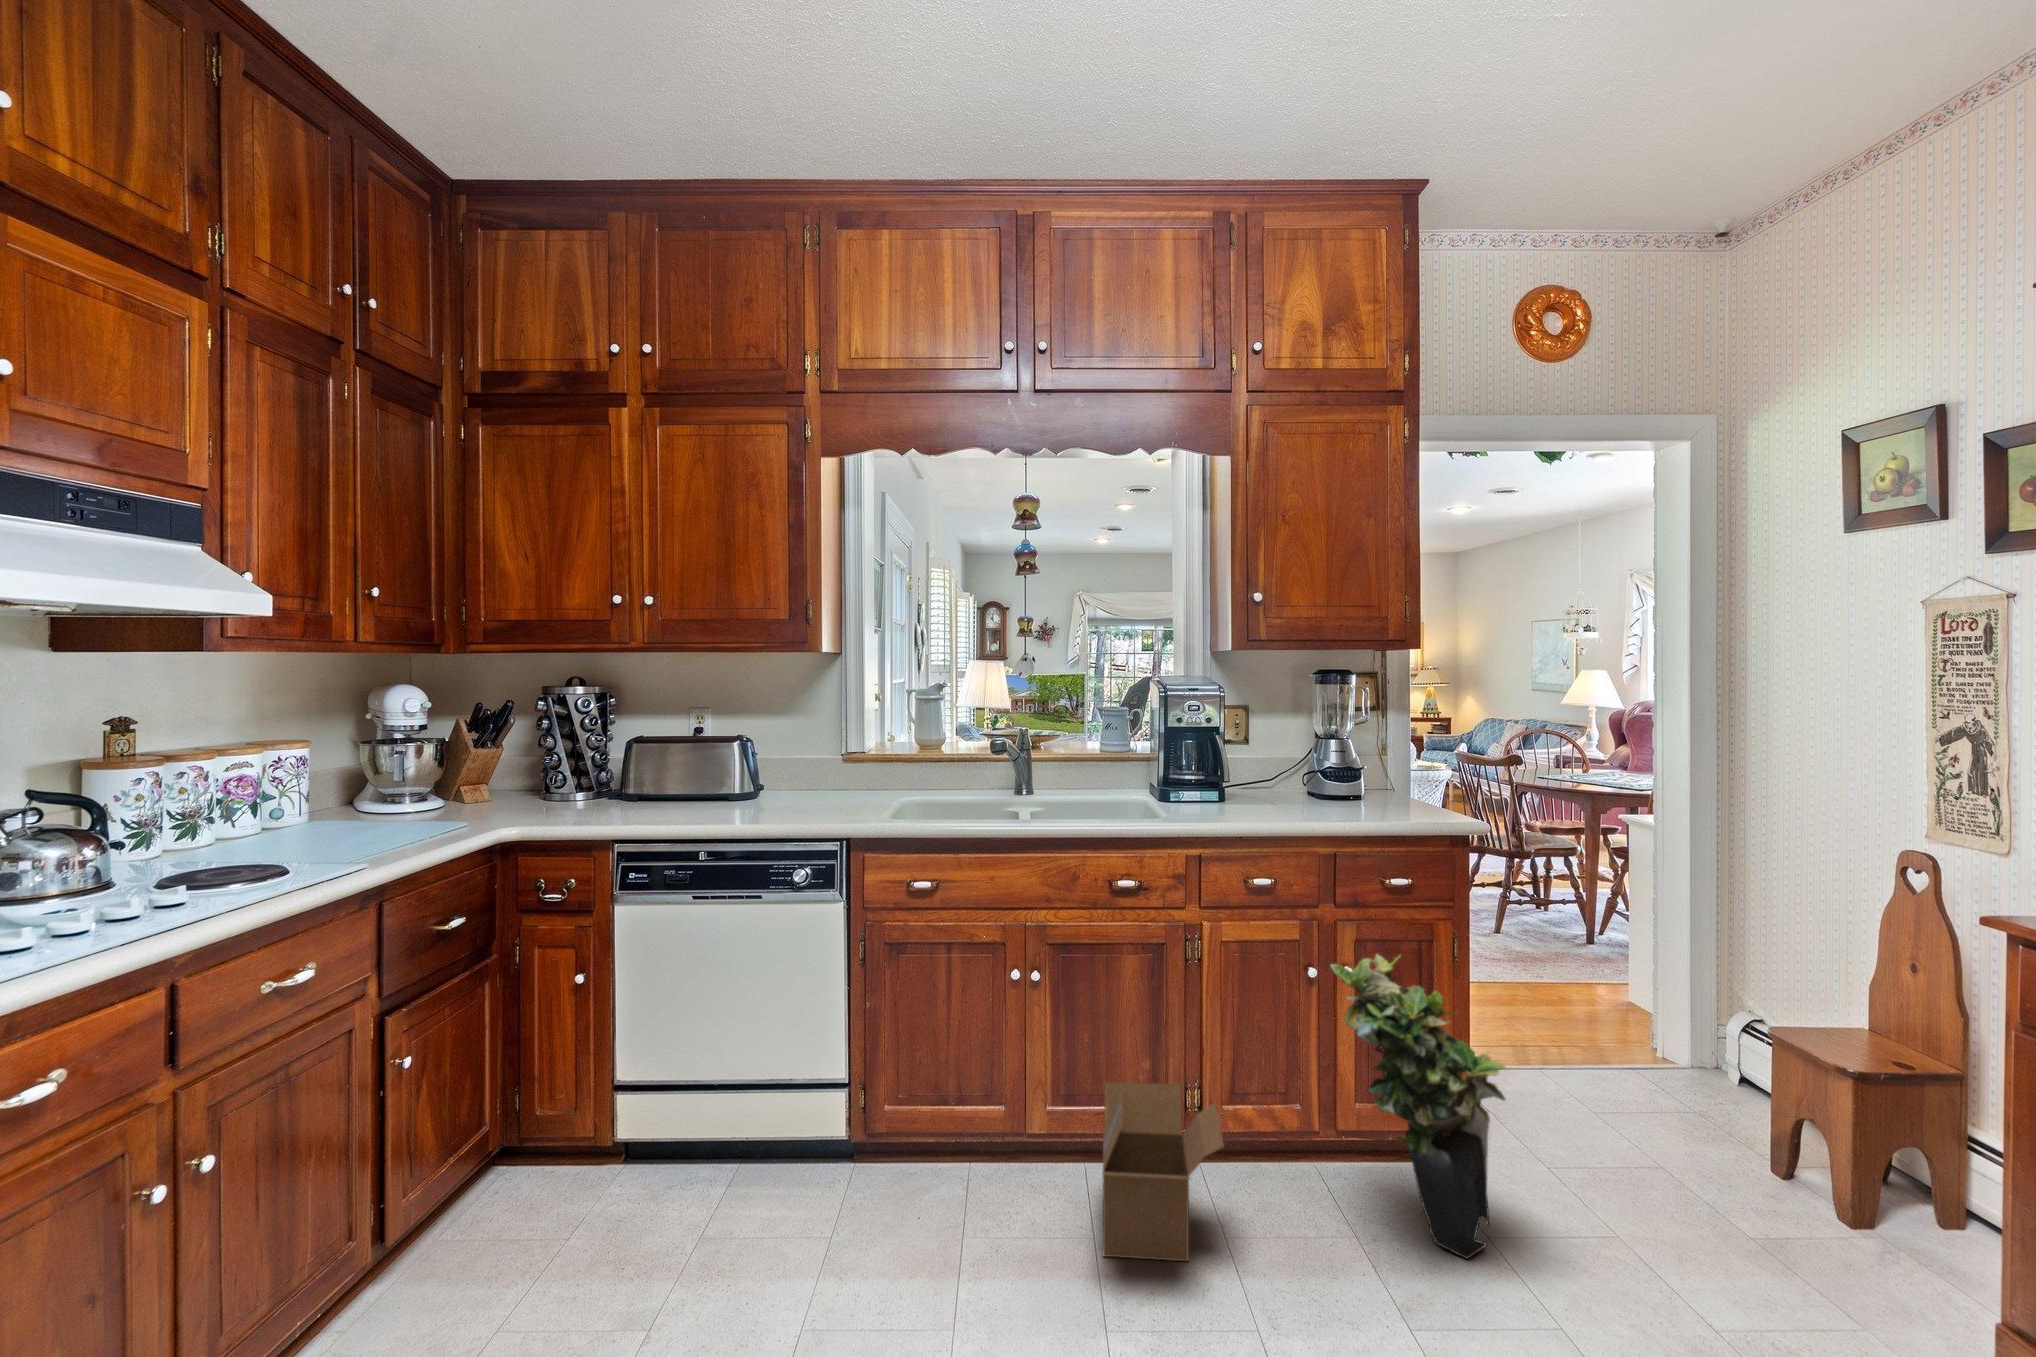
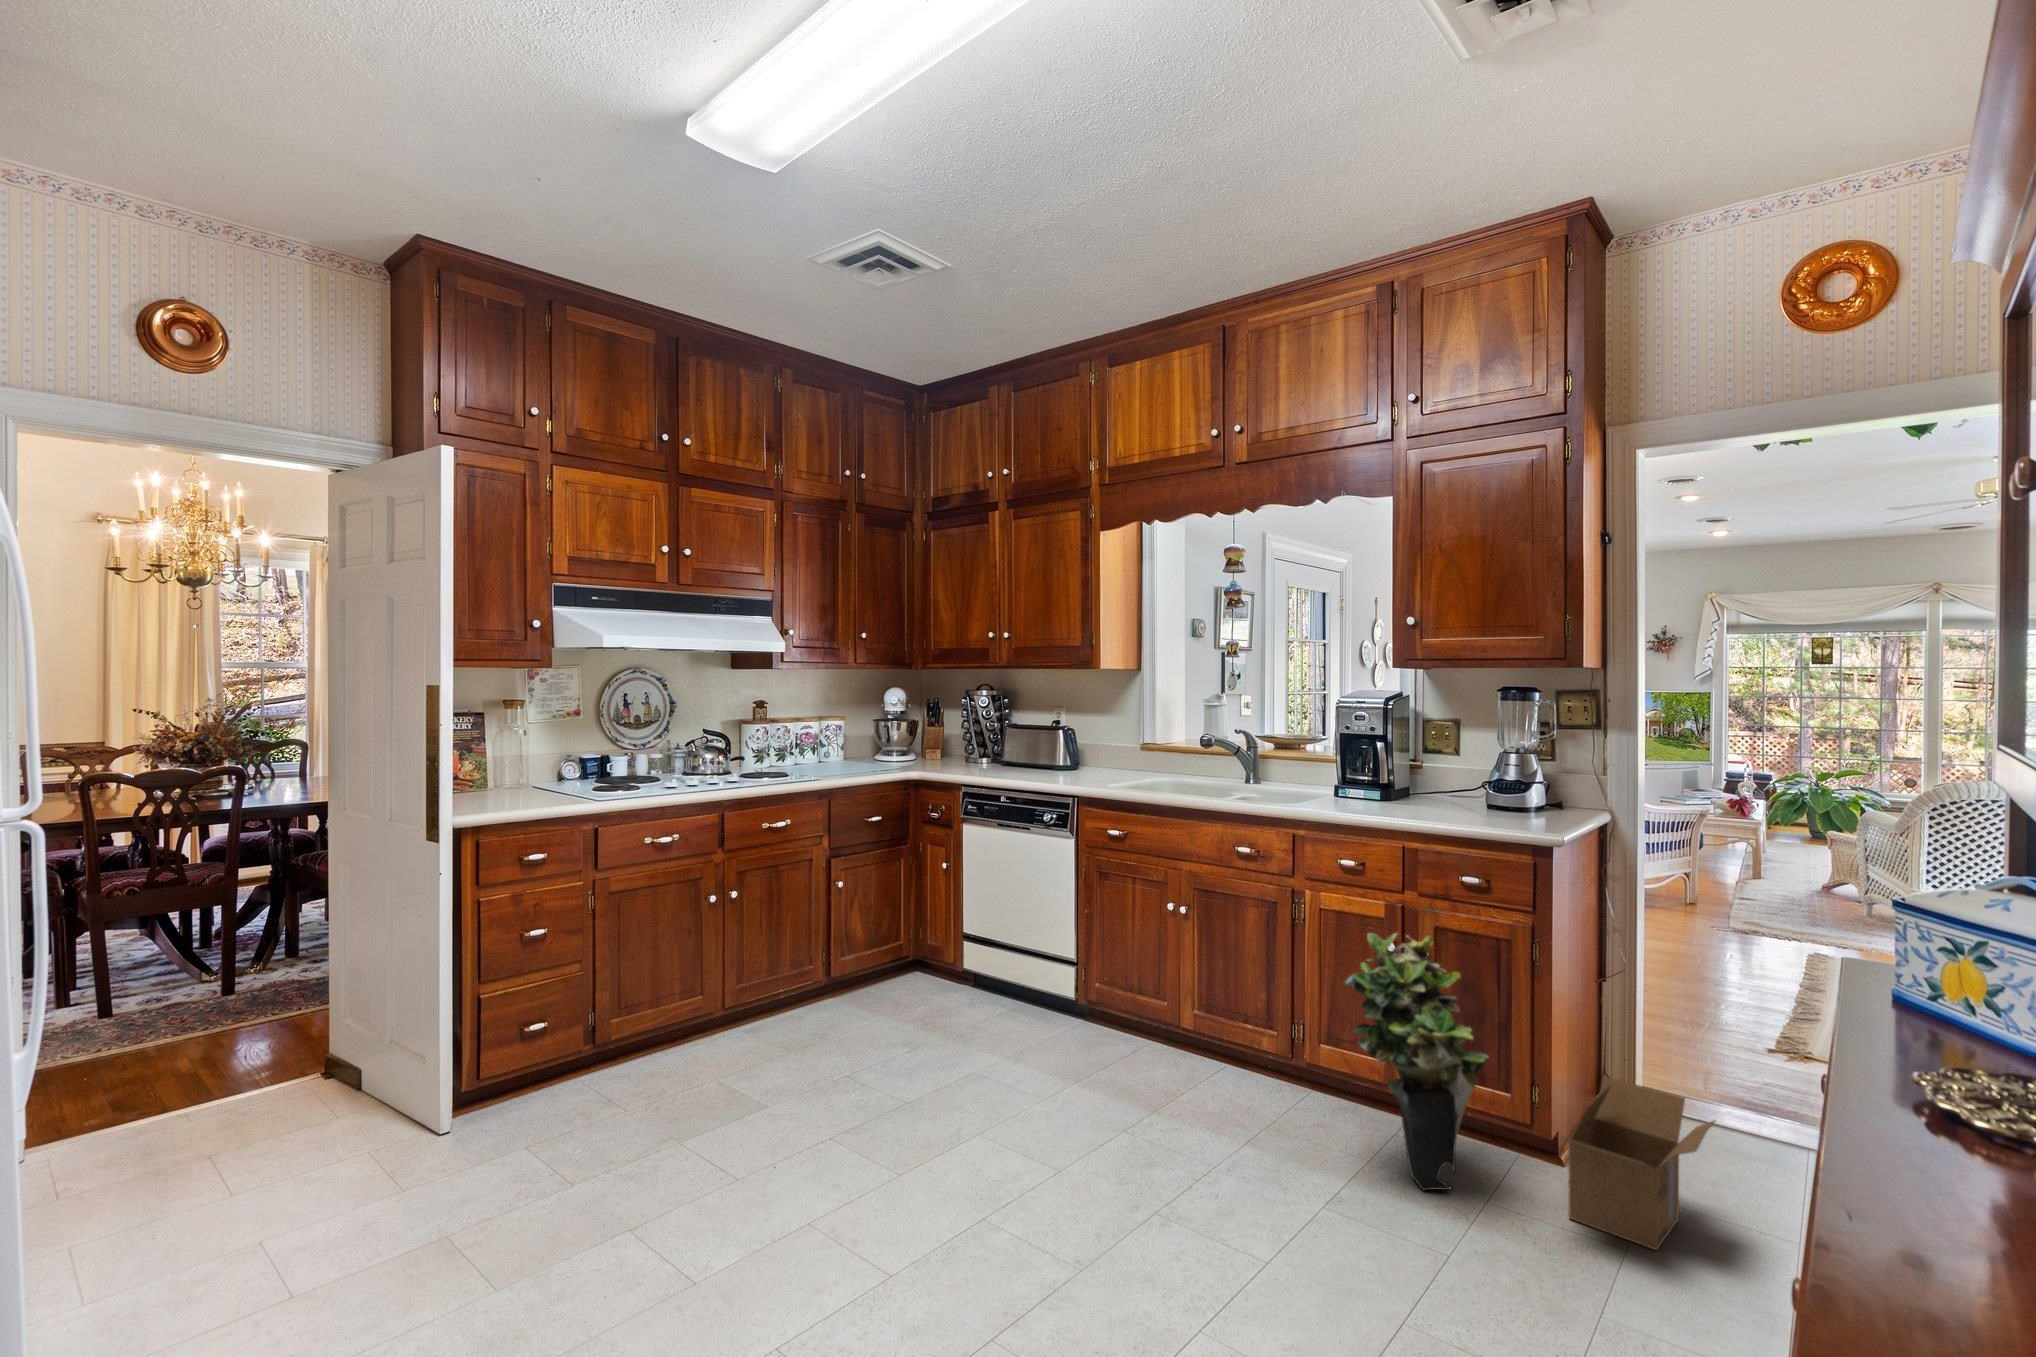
cardboard box: present [1103,1082,1224,1261] -> present [1563,1076,1715,1250]

